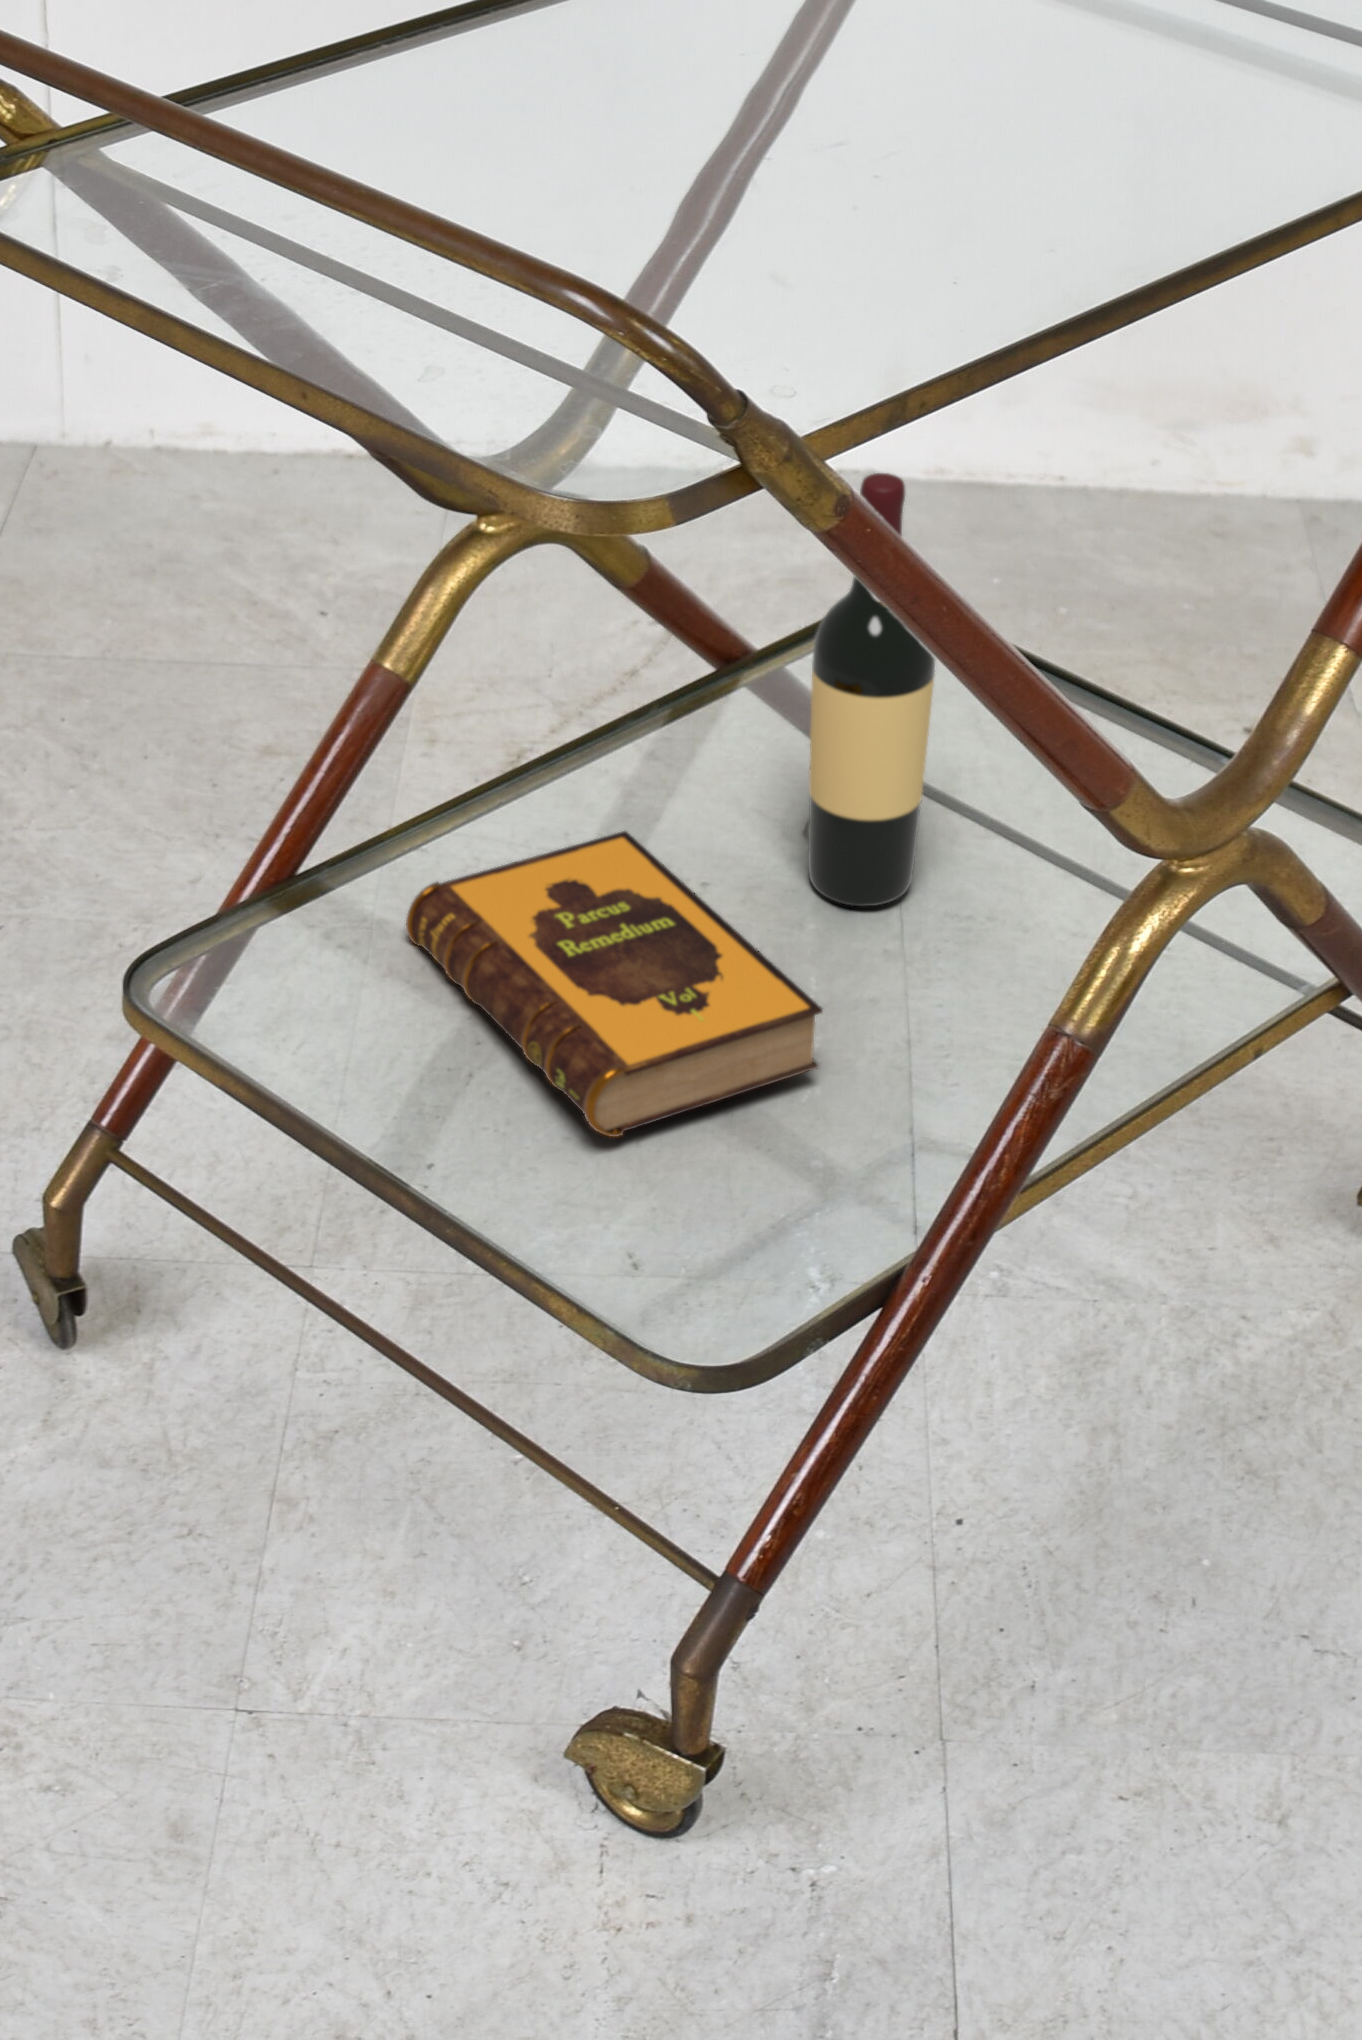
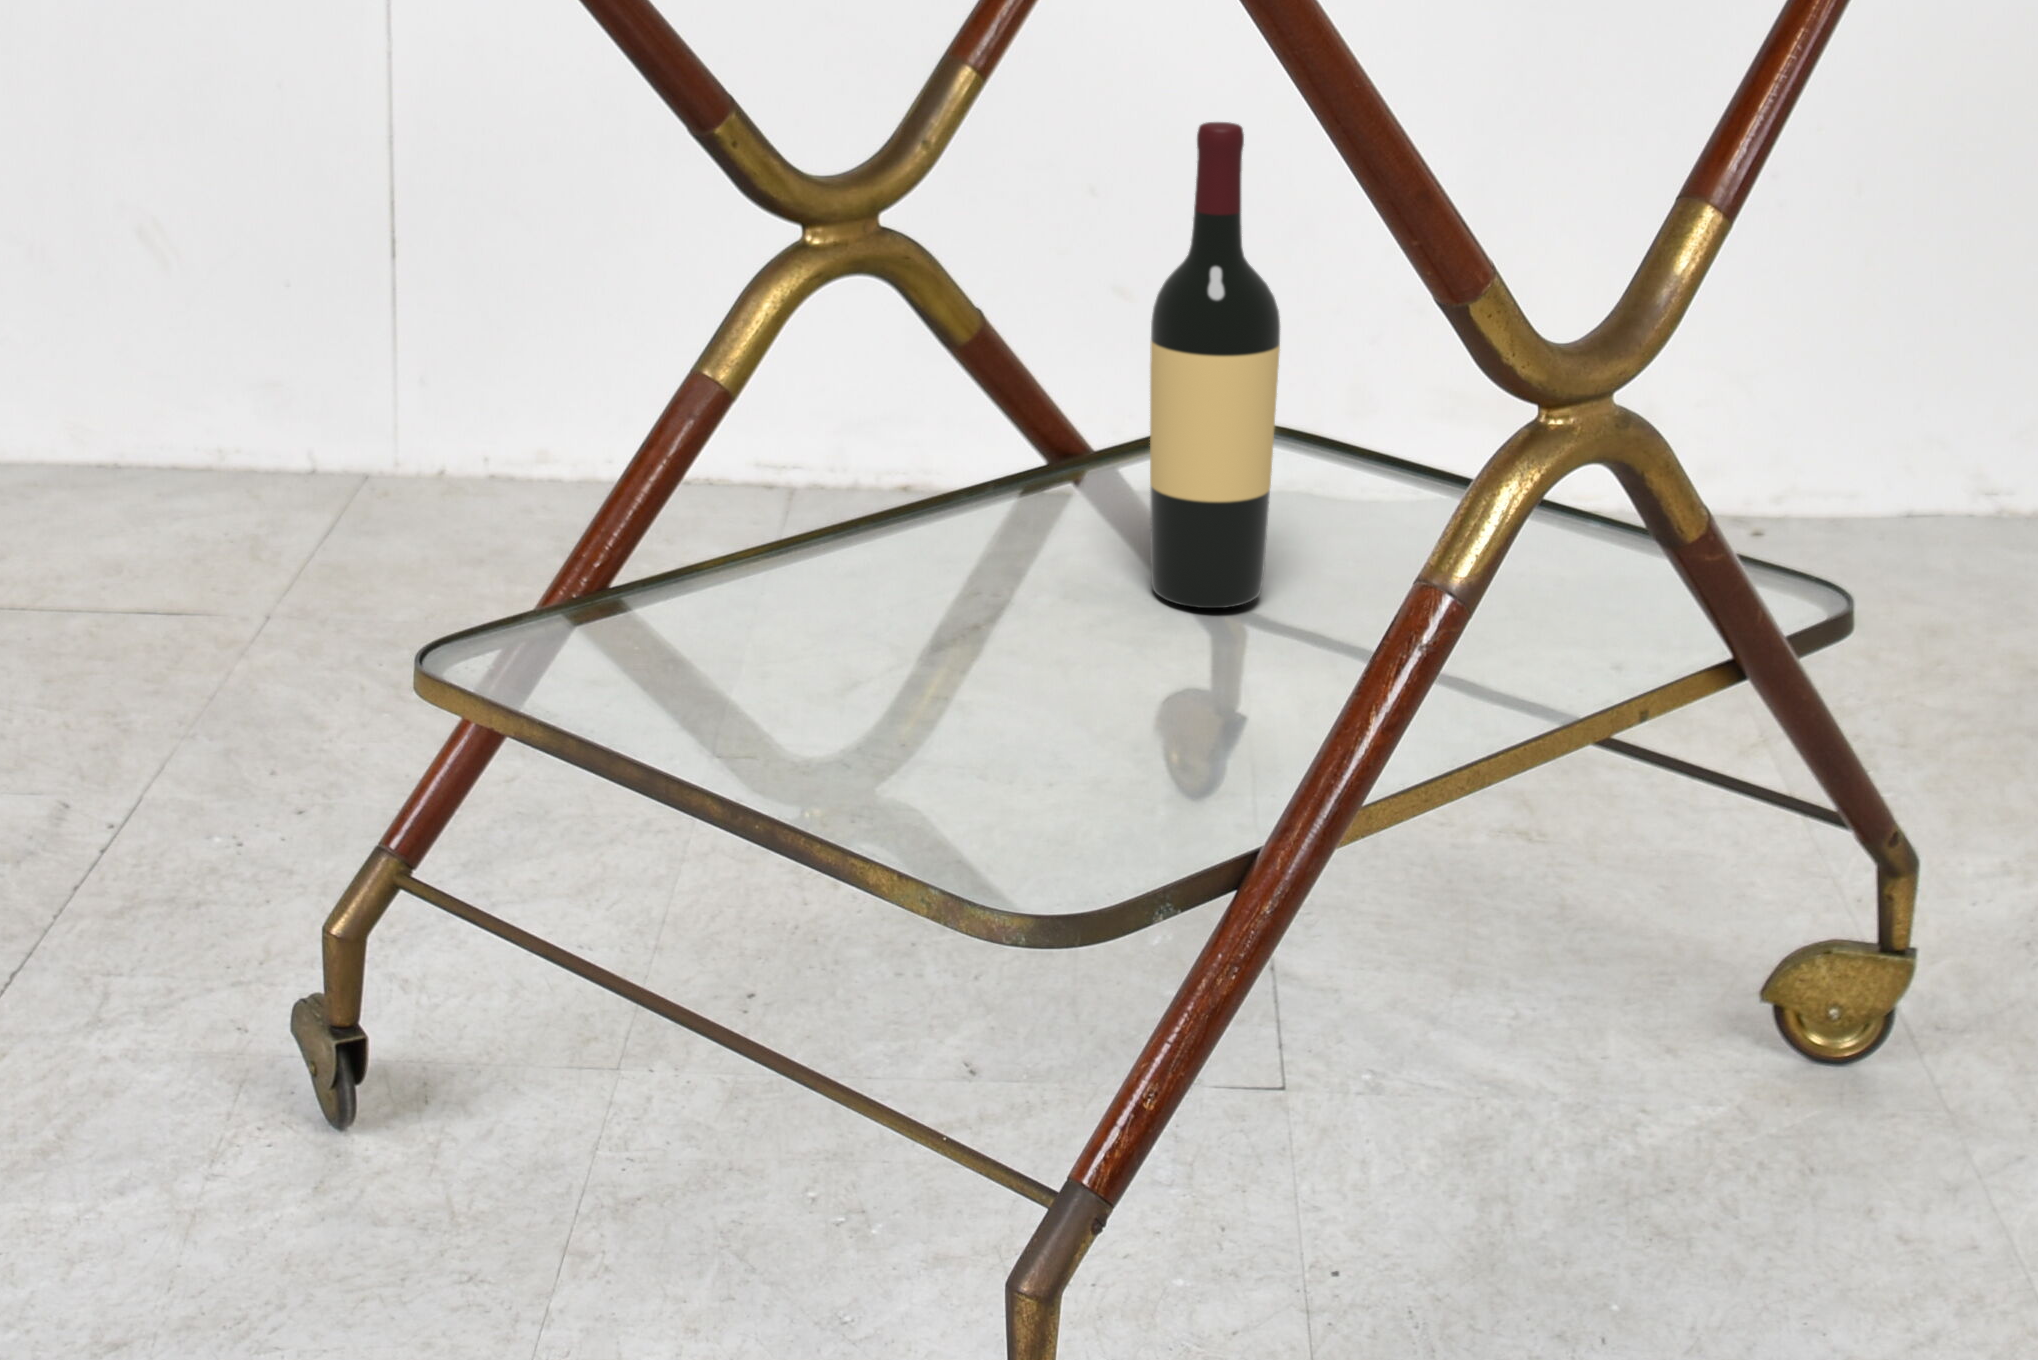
hardback book: present [406,831,823,1137] -> none [719,525,1168,754]

